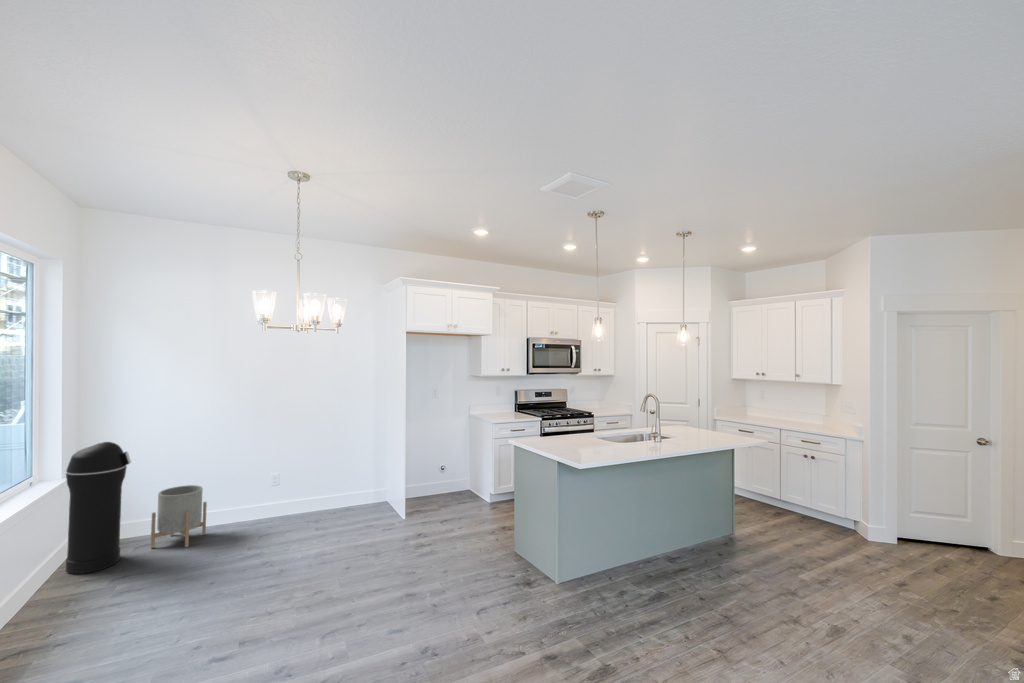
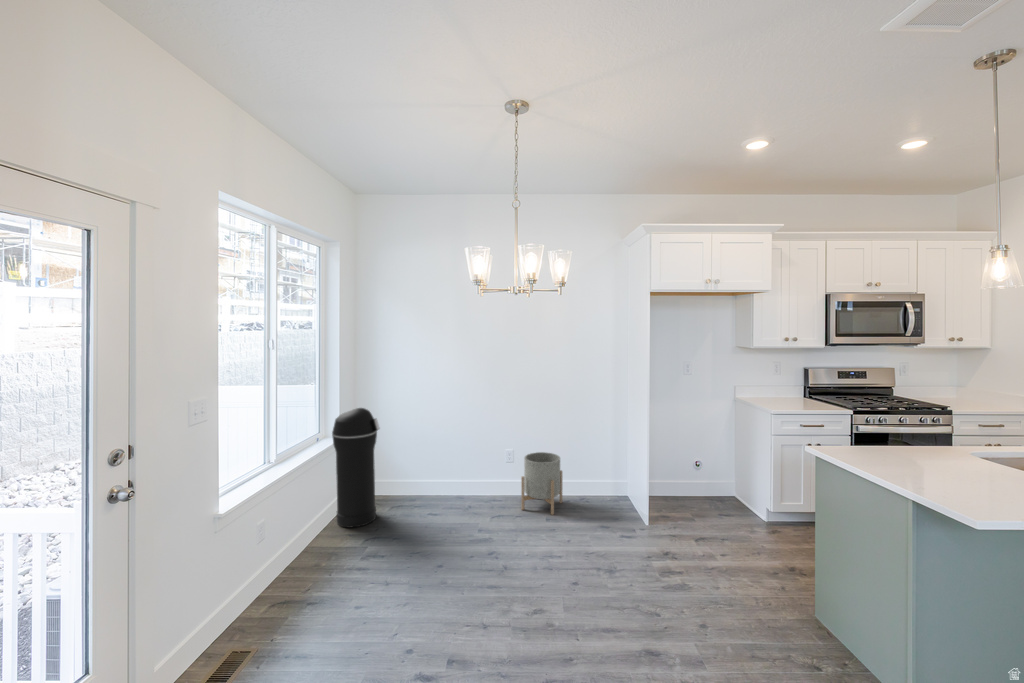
planter: present [151,485,207,548] -> present [521,452,562,515]

